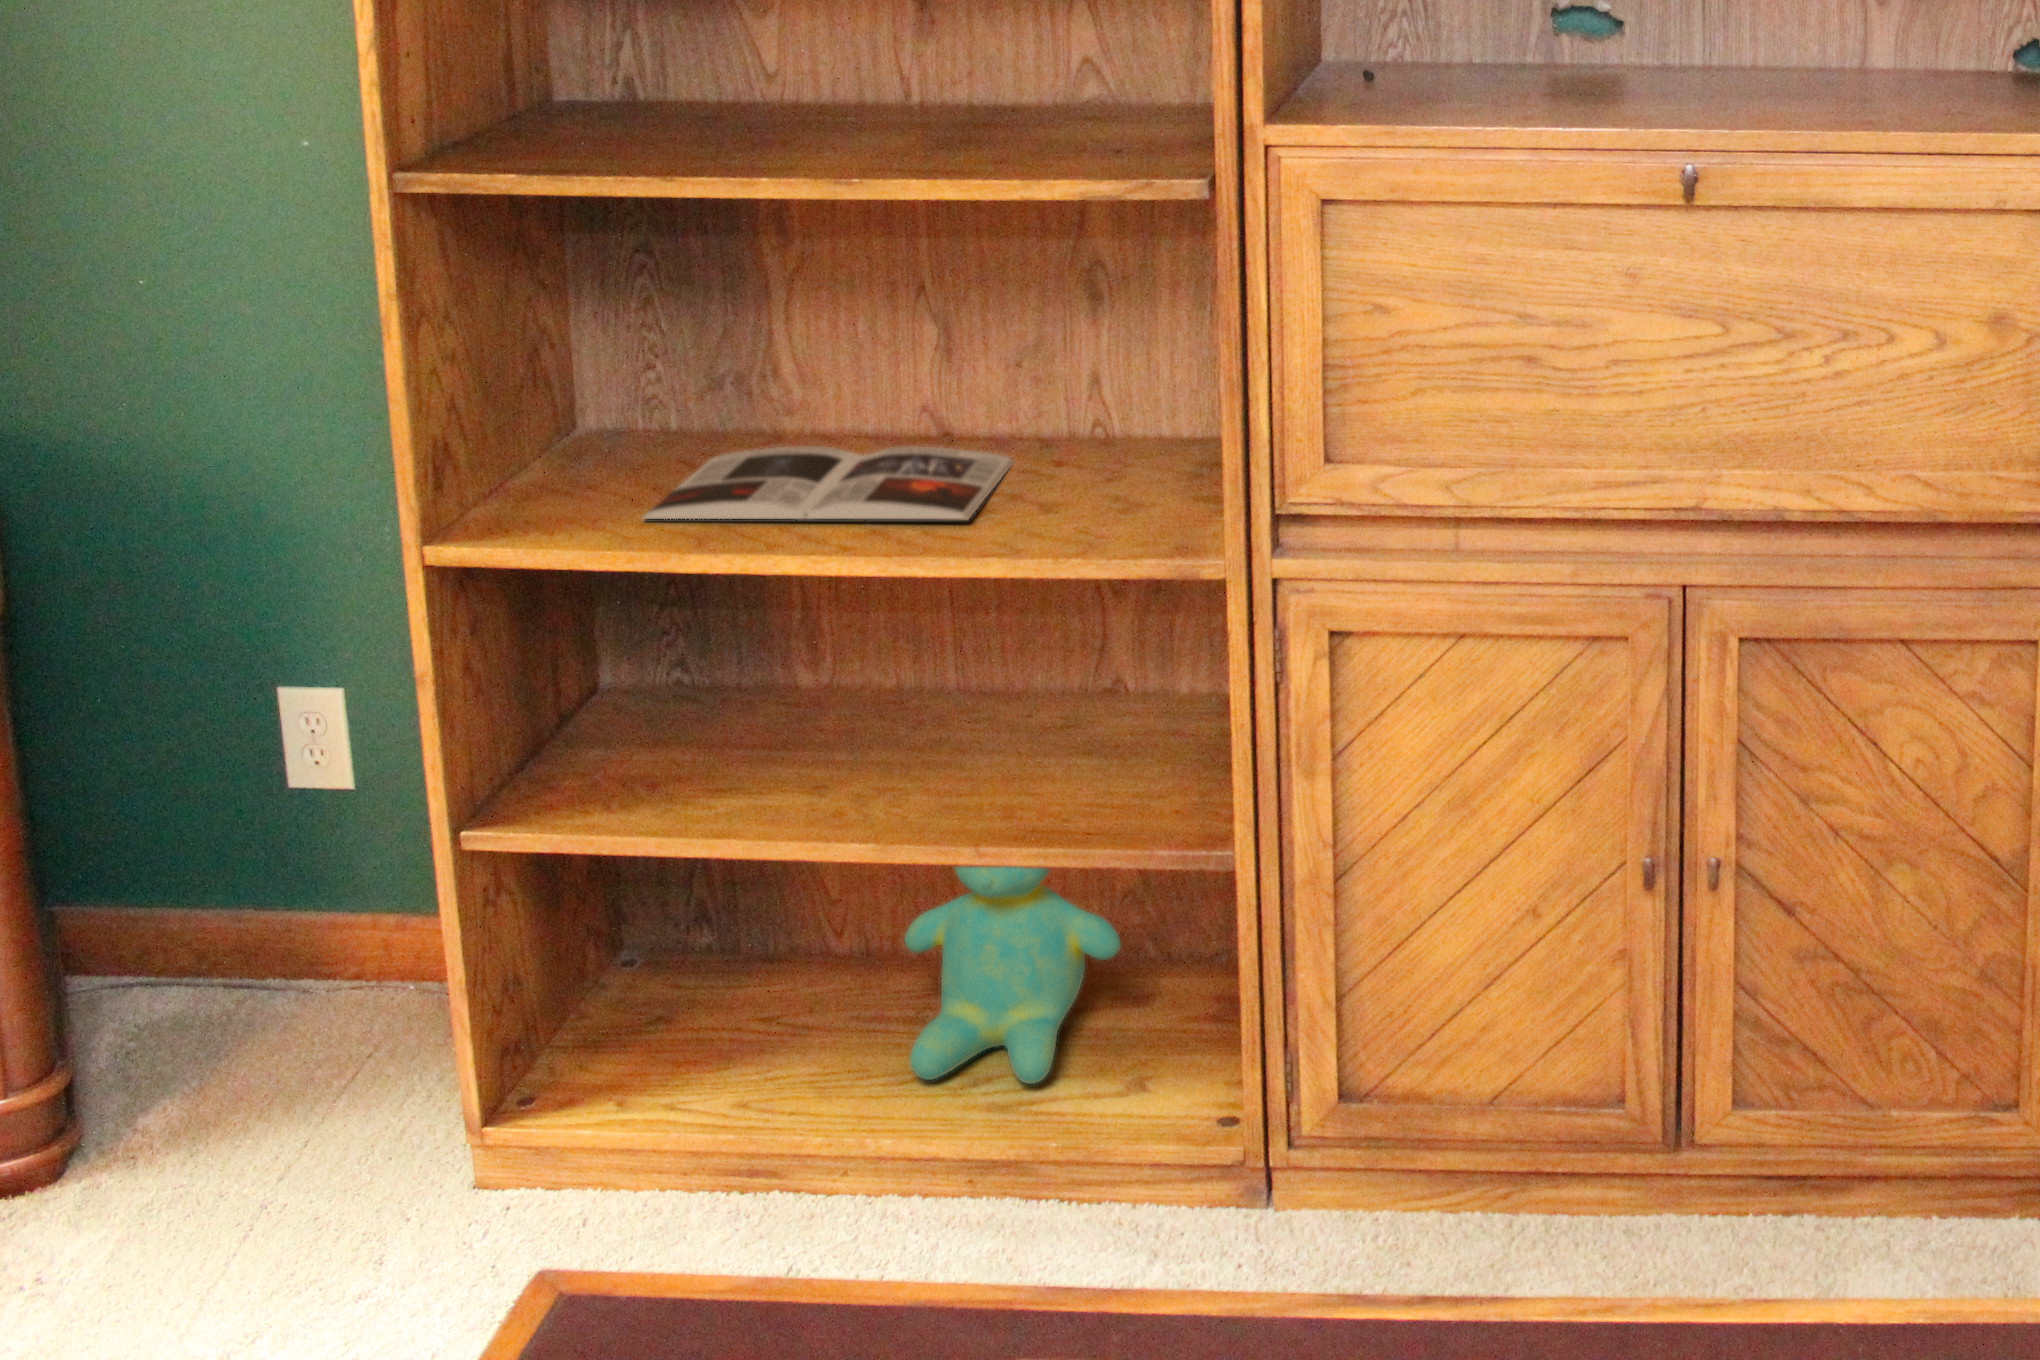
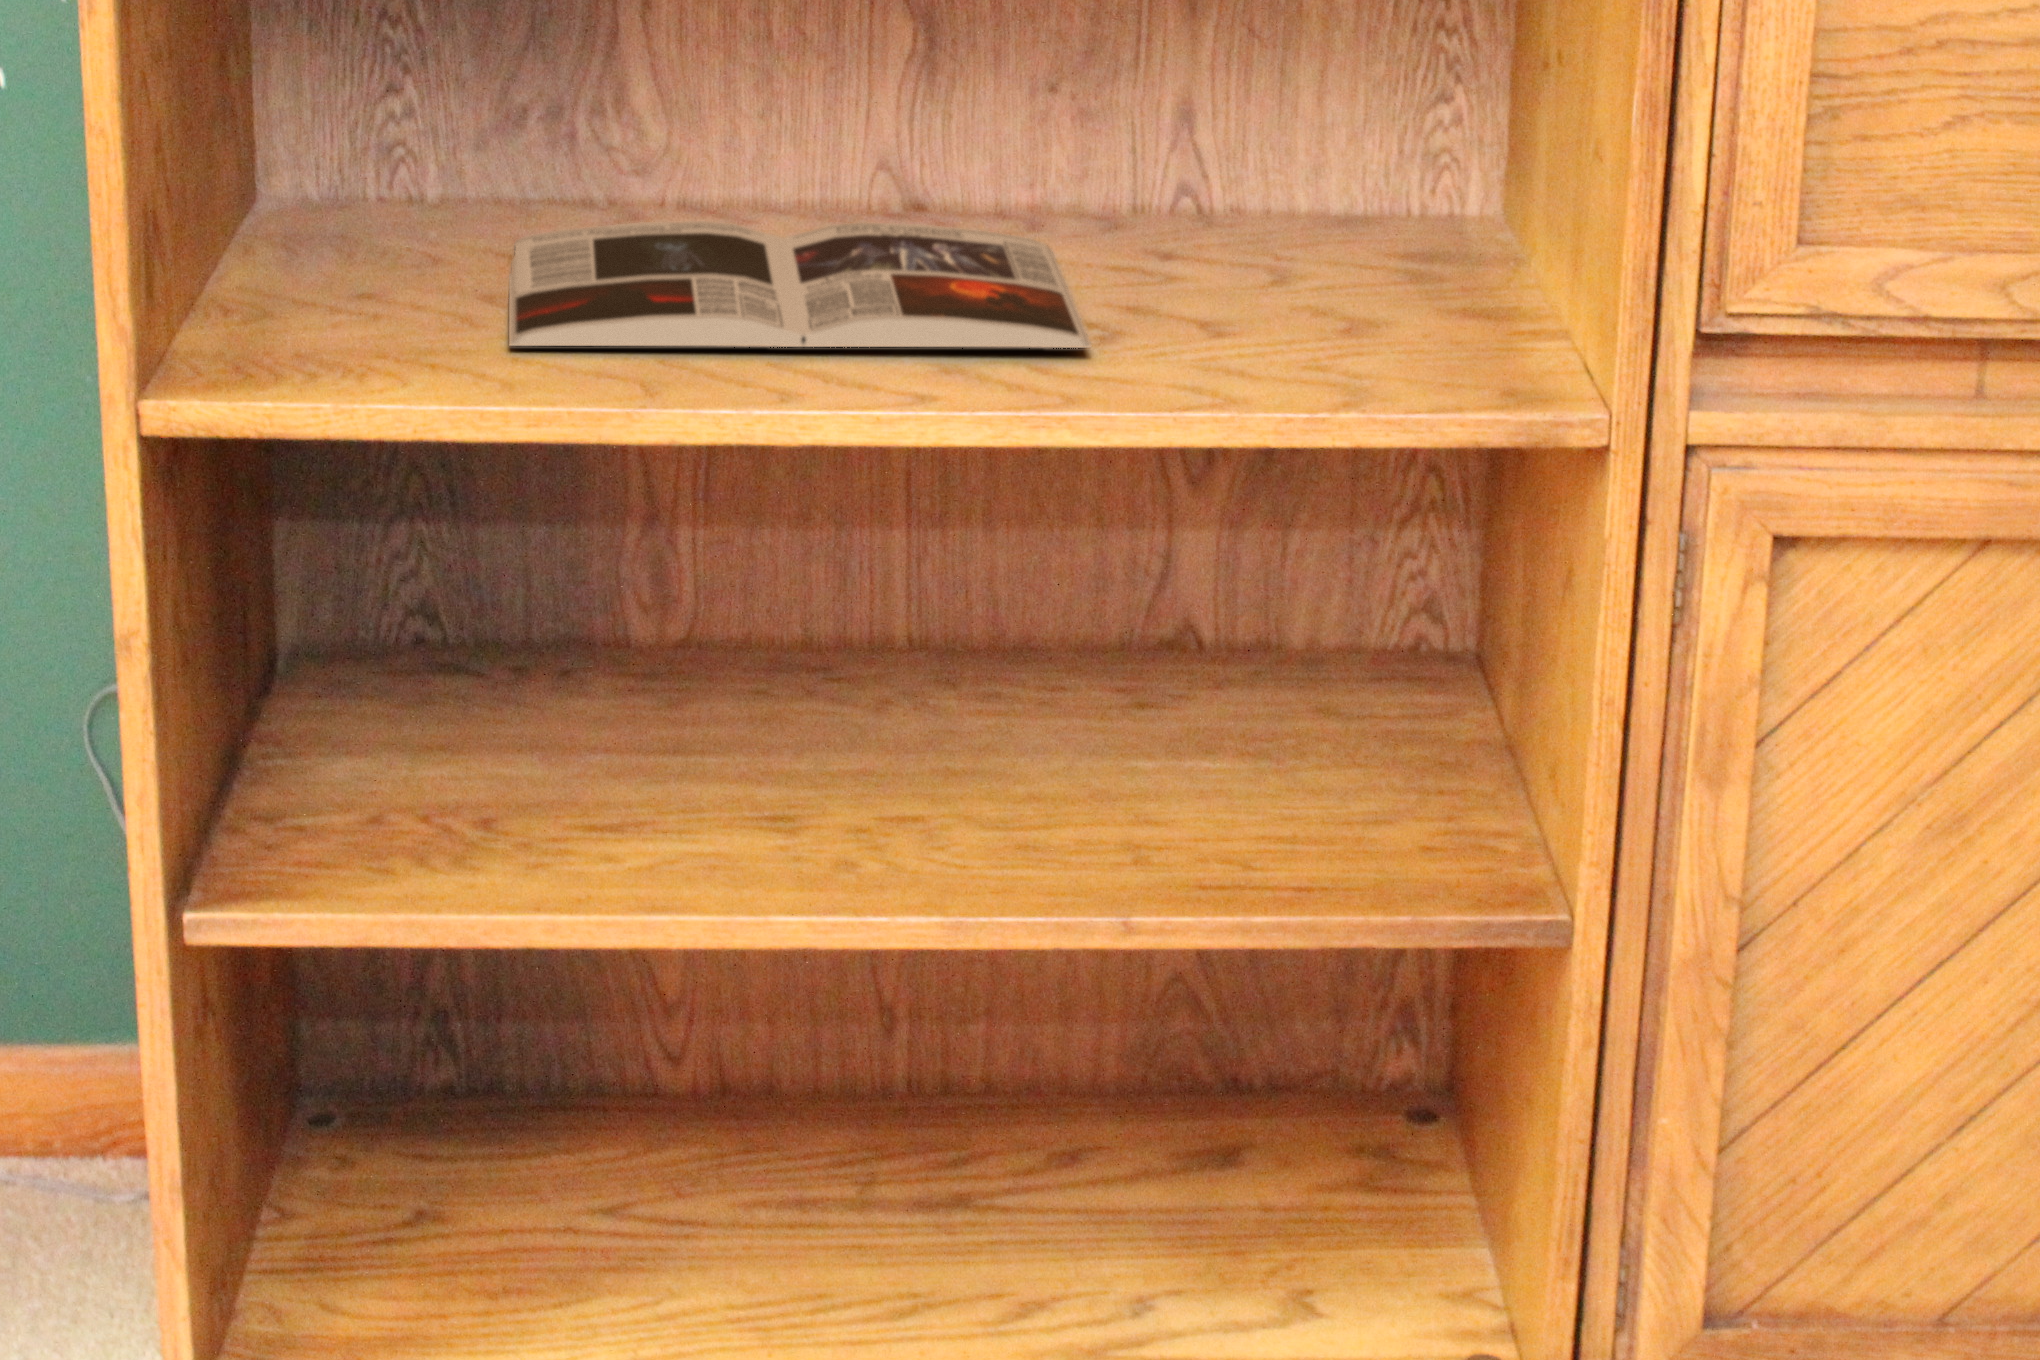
teddy bear: present [904,867,1121,1084] -> none [842,809,1221,1317]

